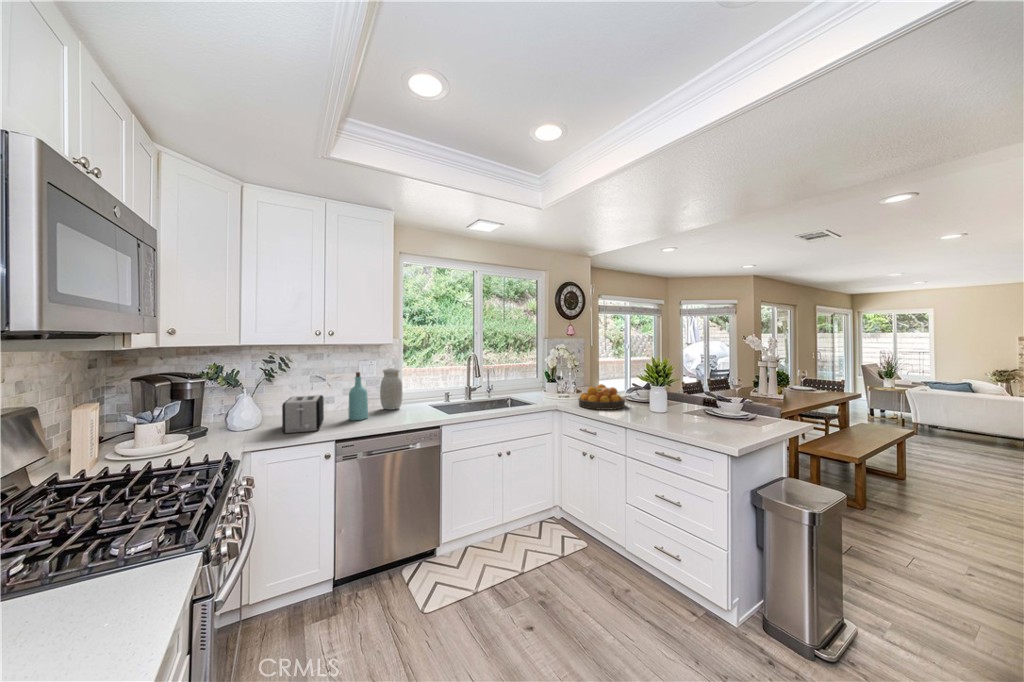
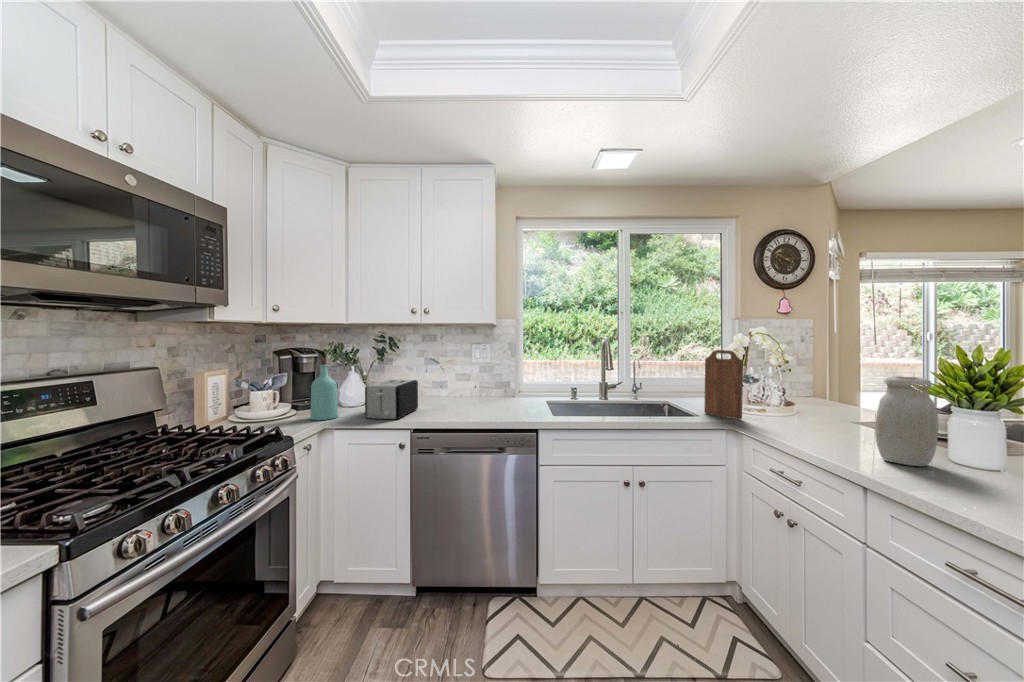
cutting board: none [539,360,564,404] -> present [704,350,743,419]
jar: present [380,369,402,410] -> present [875,376,938,466]
bottle: present [349,372,368,420] -> present [311,359,338,420]
fruit bowl: present [579,384,625,410] -> none [767,394,859,439]

